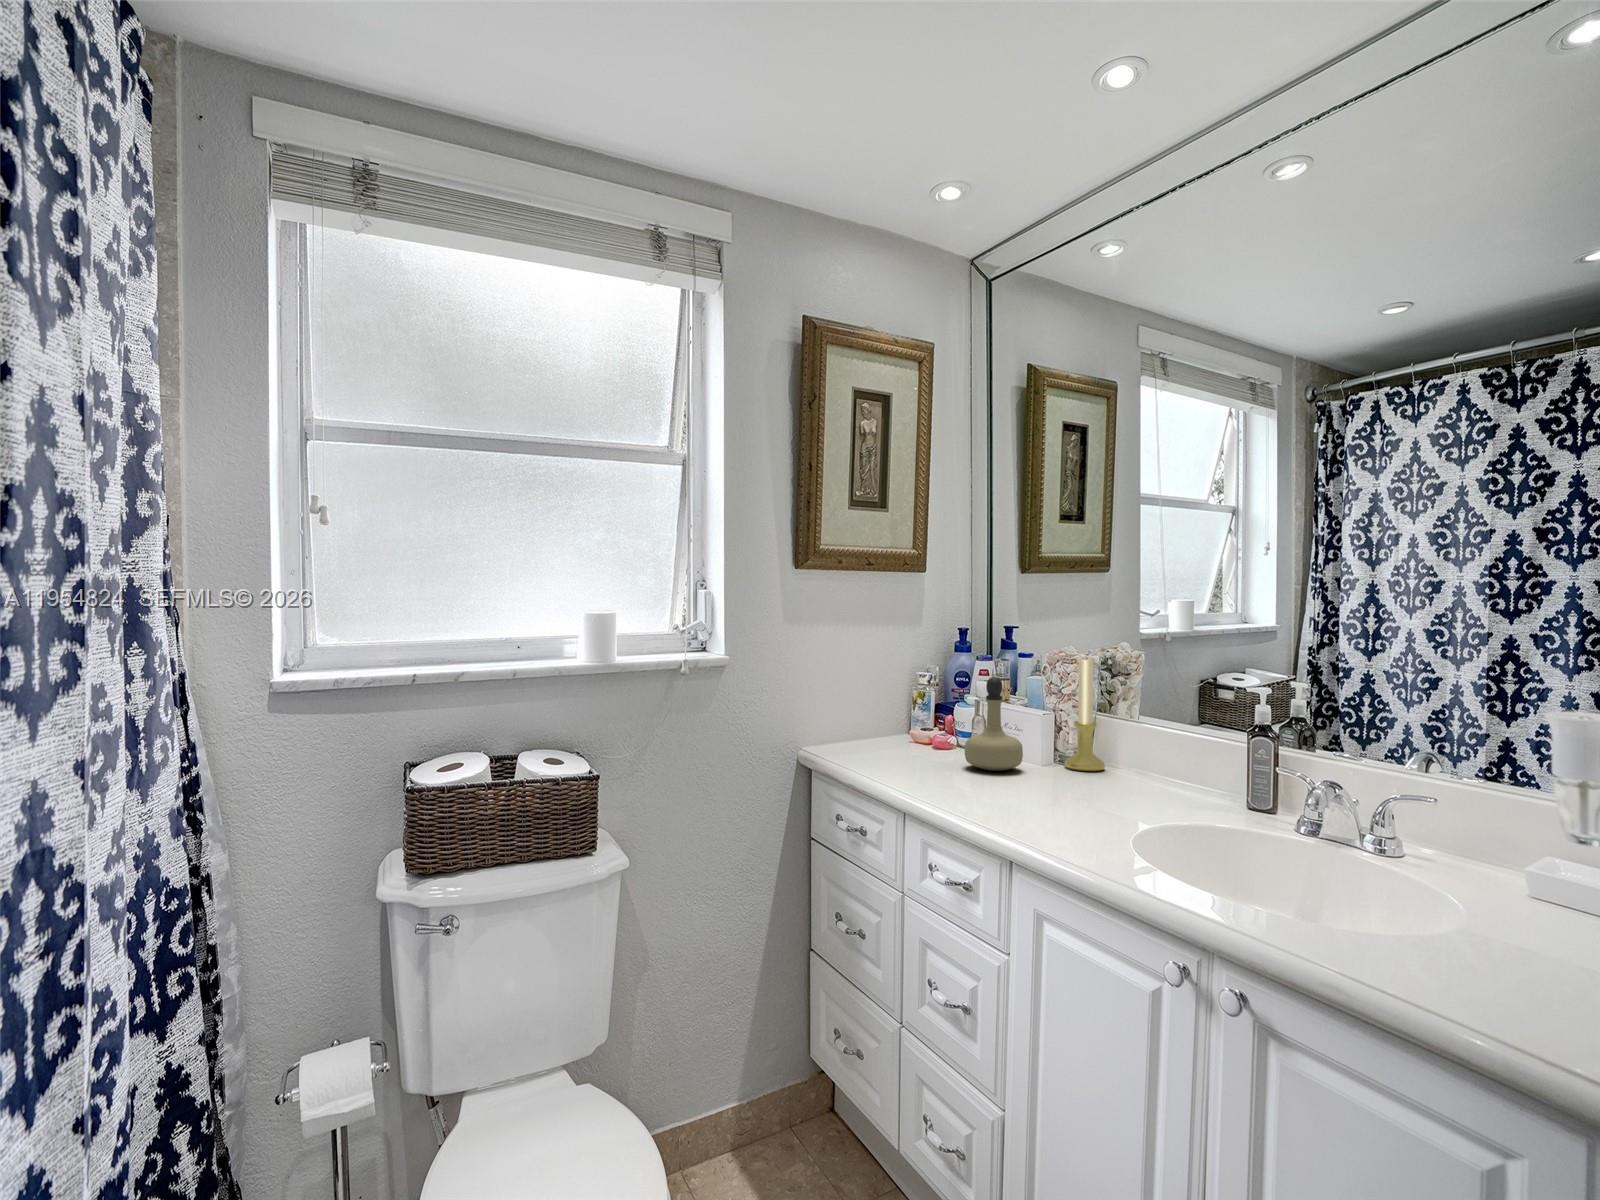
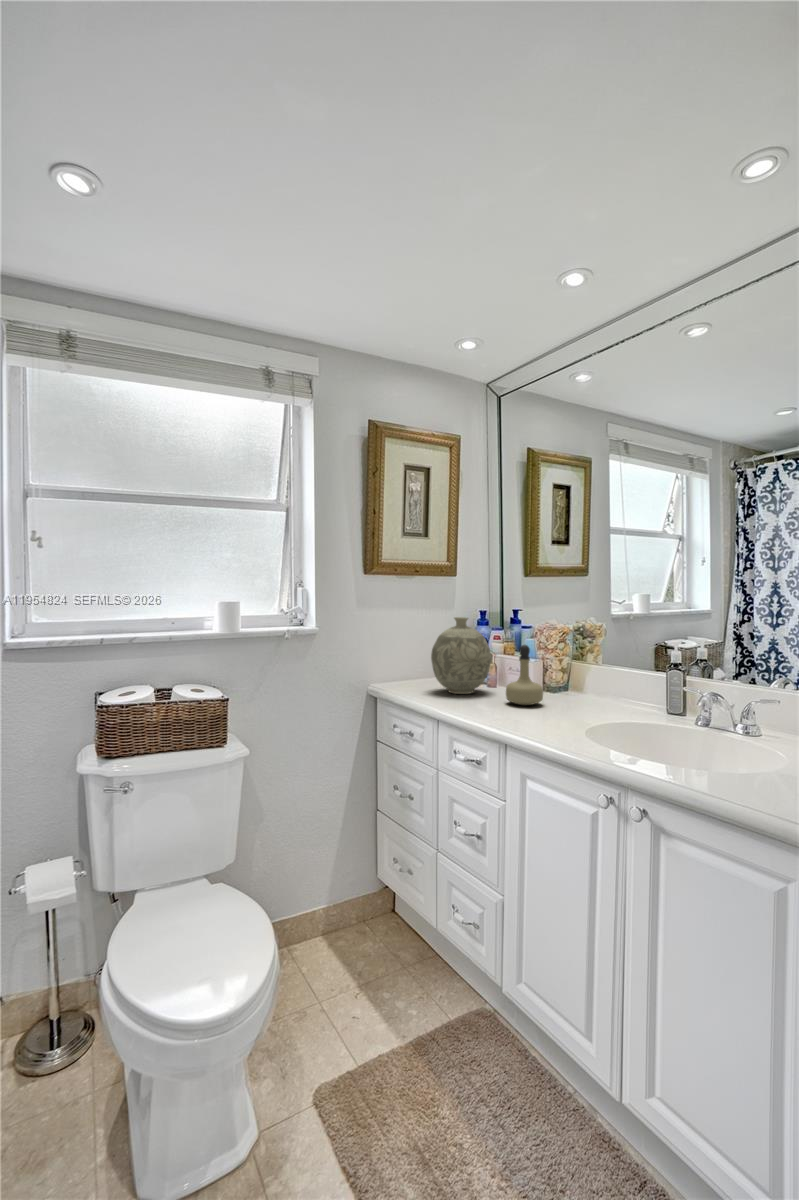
decorative vase: none [864,634,957,752] -> present [431,617,491,694]
candle holder: present [1065,659,1105,771] -> none [565,629,591,703]

